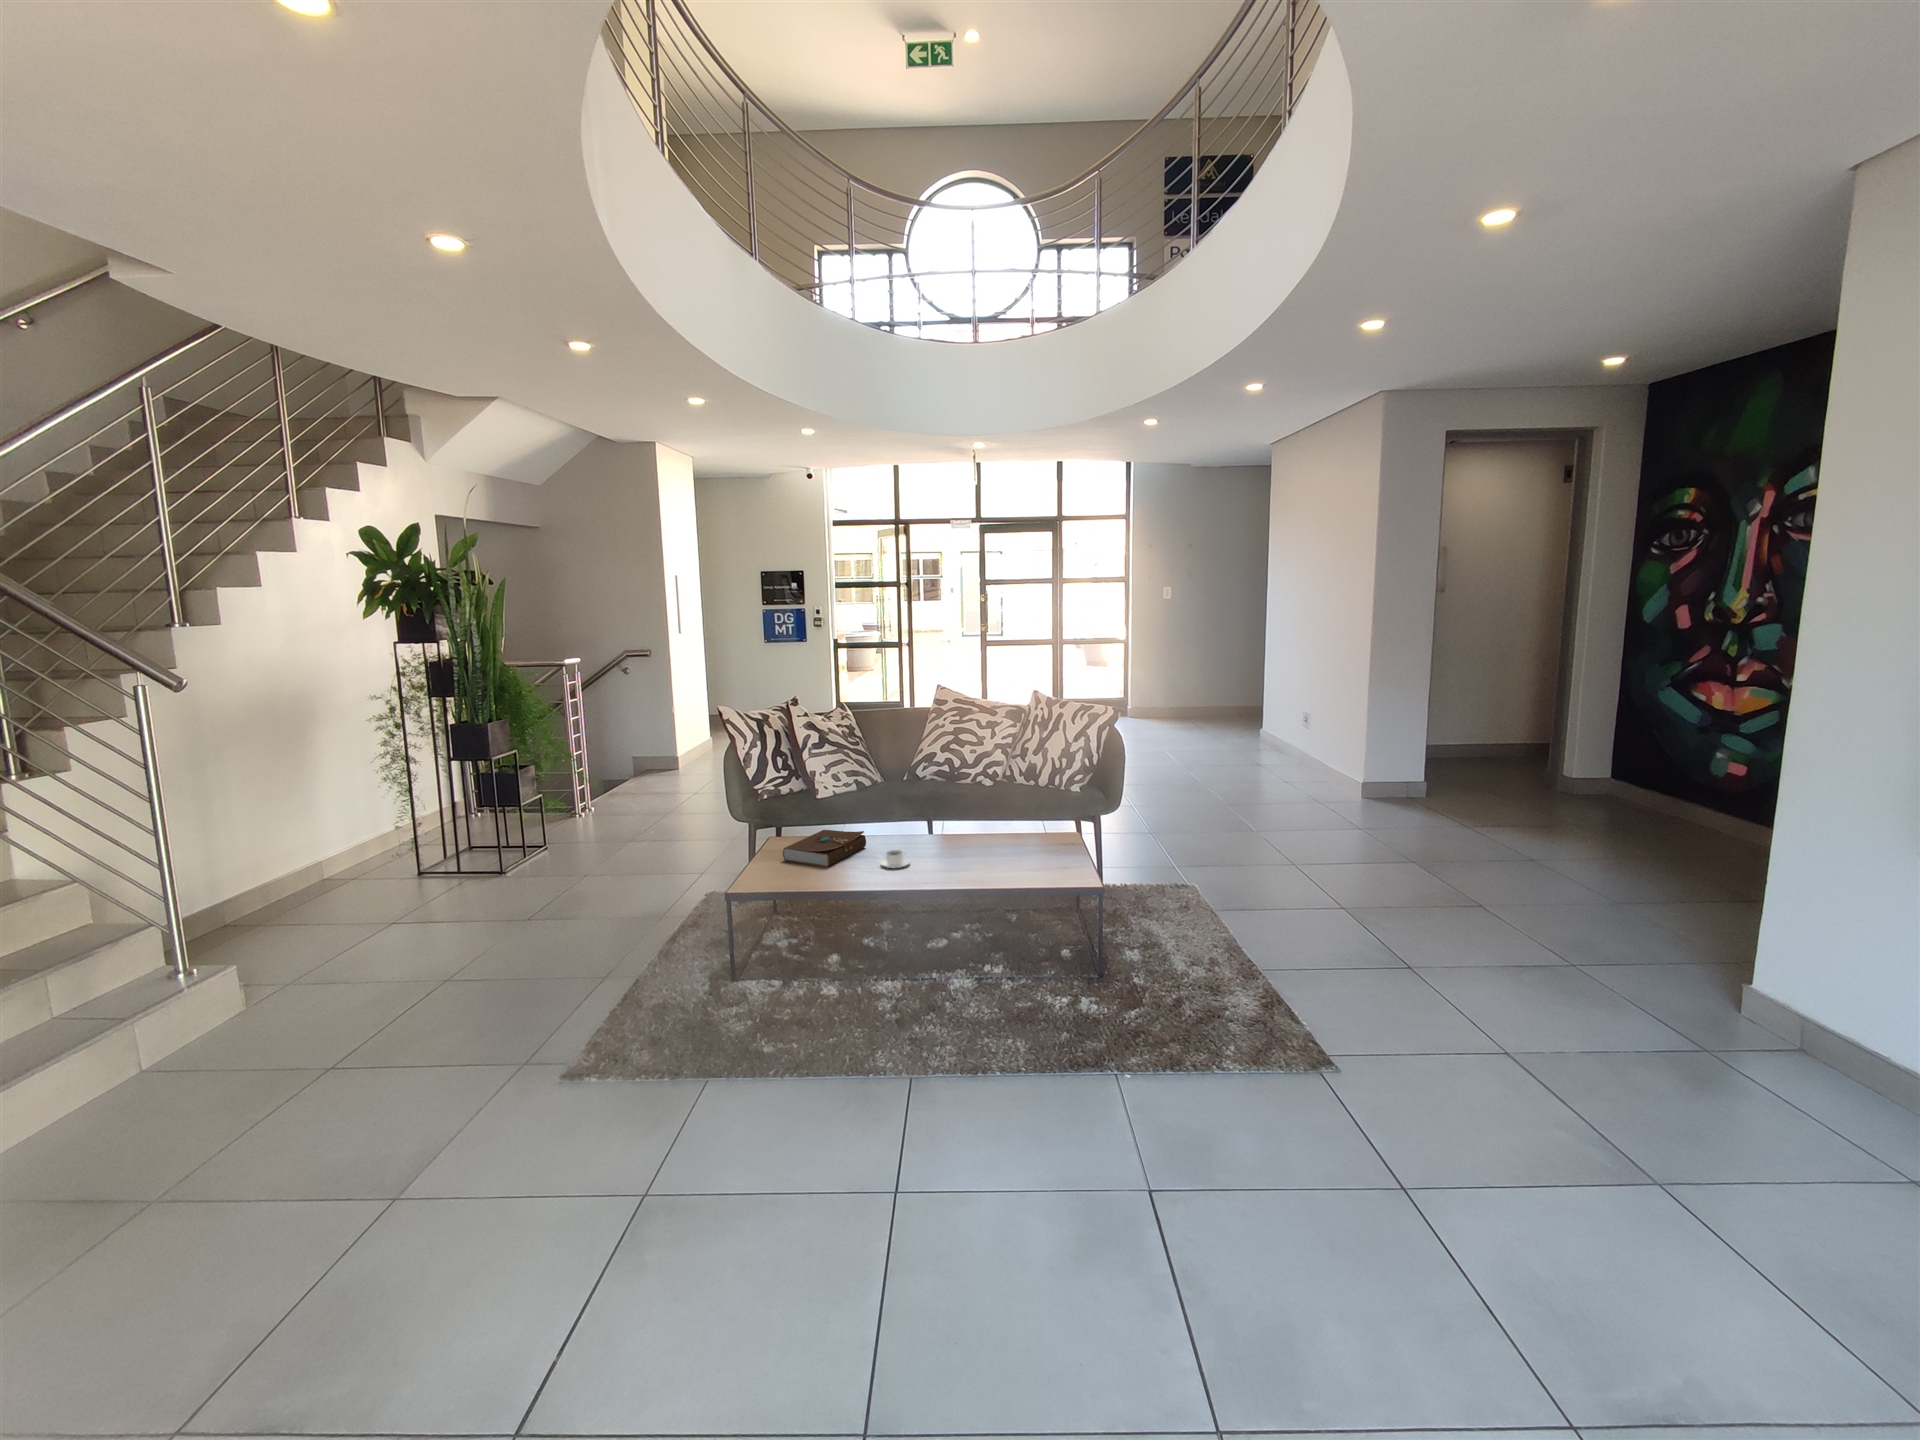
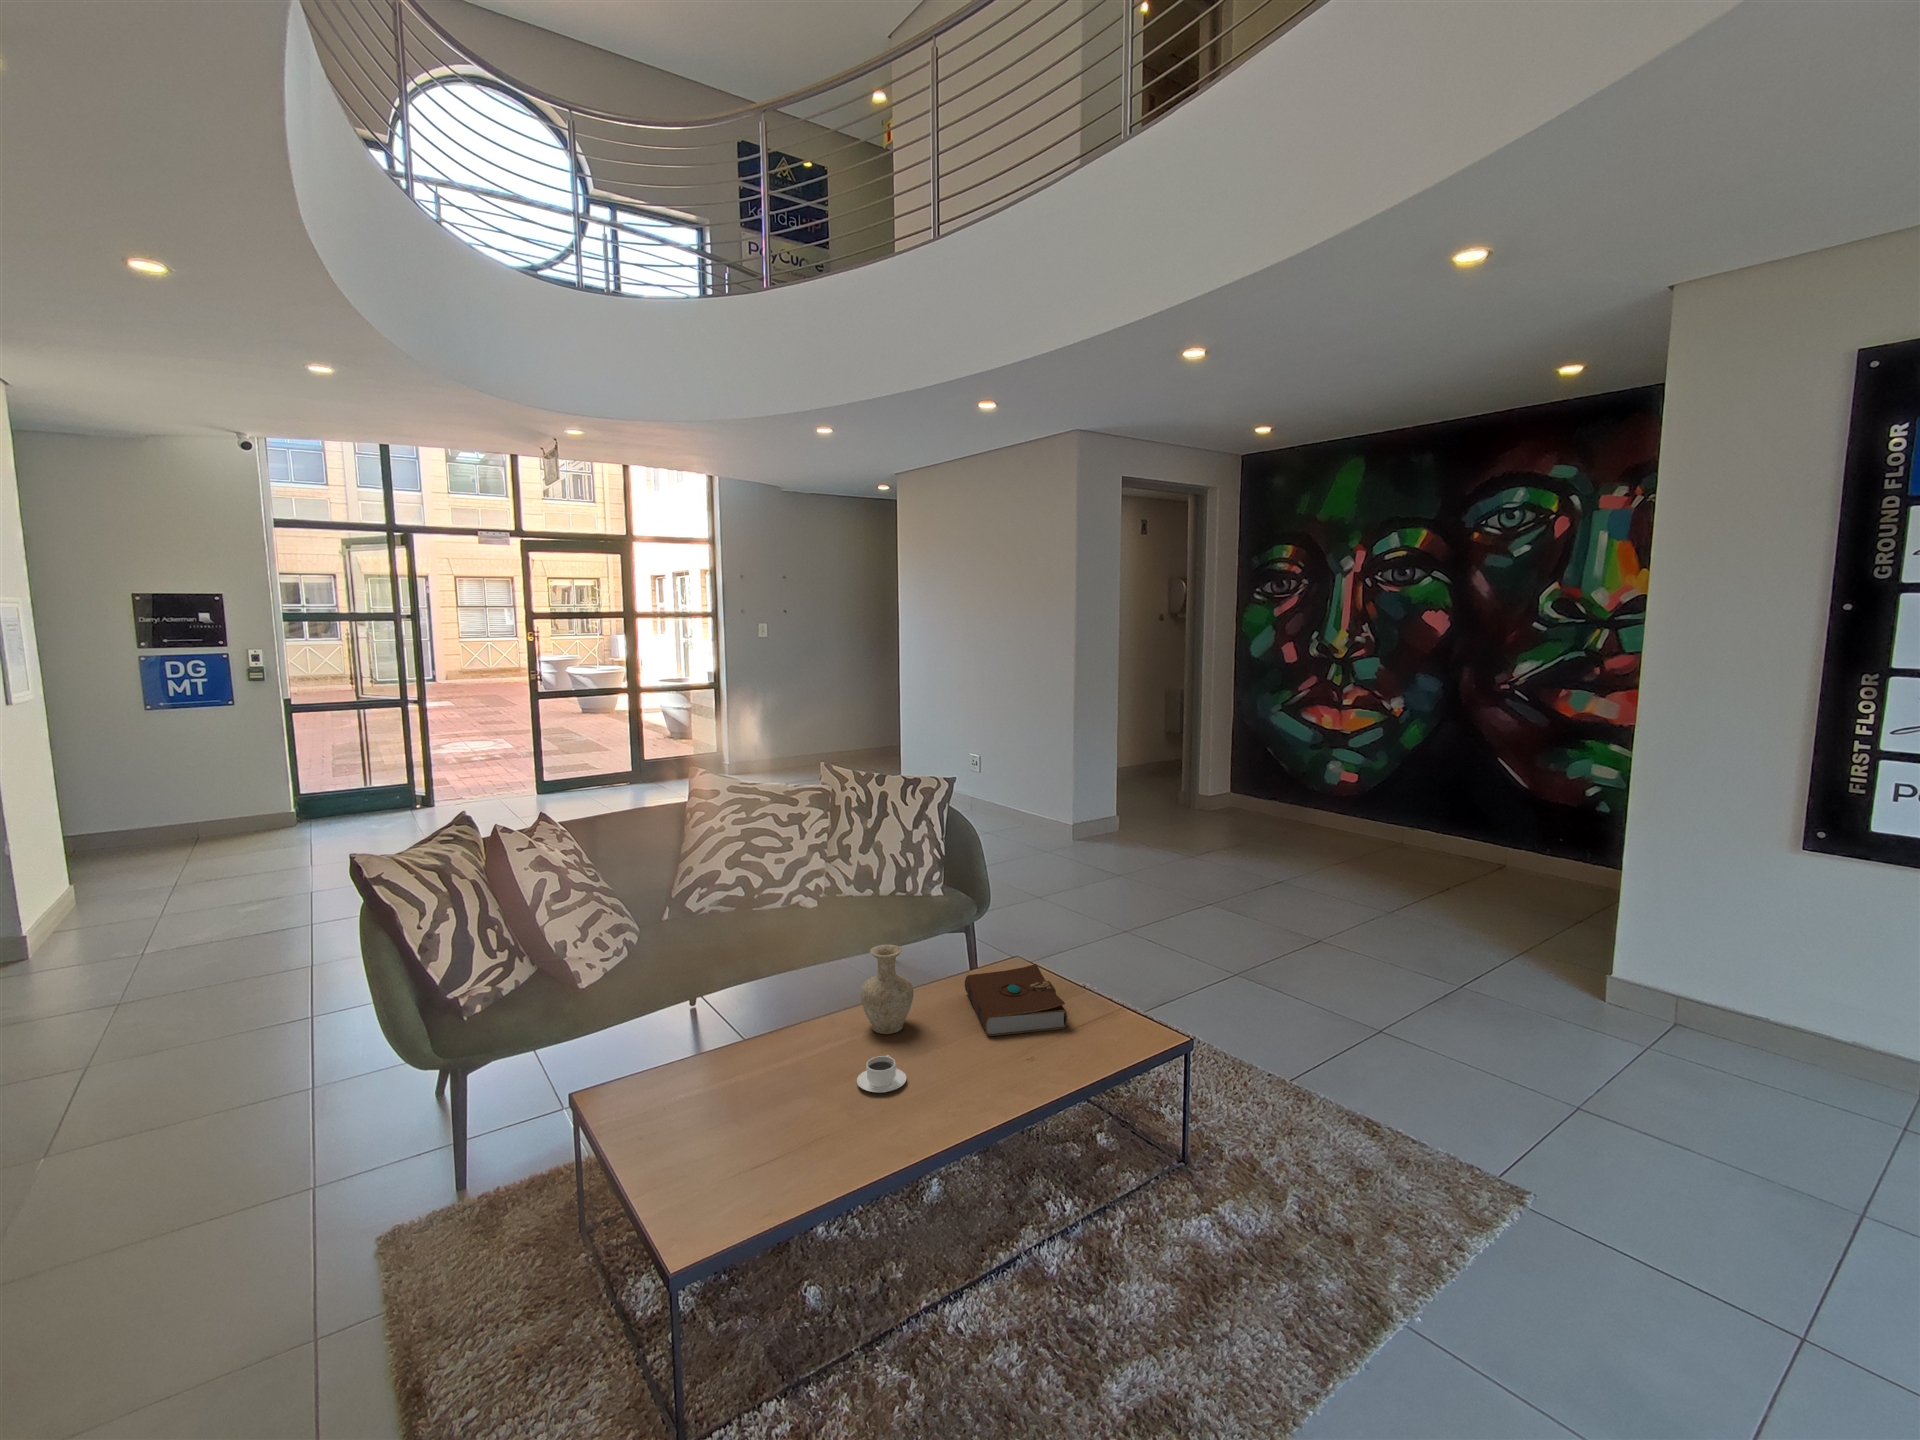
vase: none [921,794,955,849] -> present [860,944,913,1034]
book: present [783,830,866,867] -> present [965,964,1067,1036]

